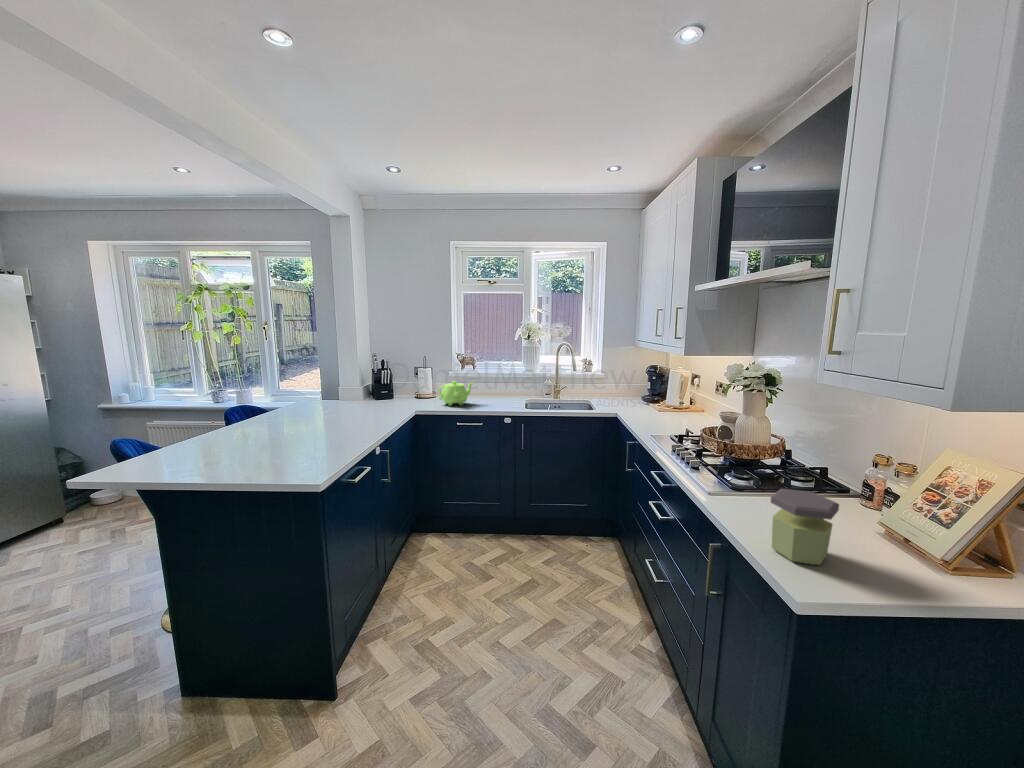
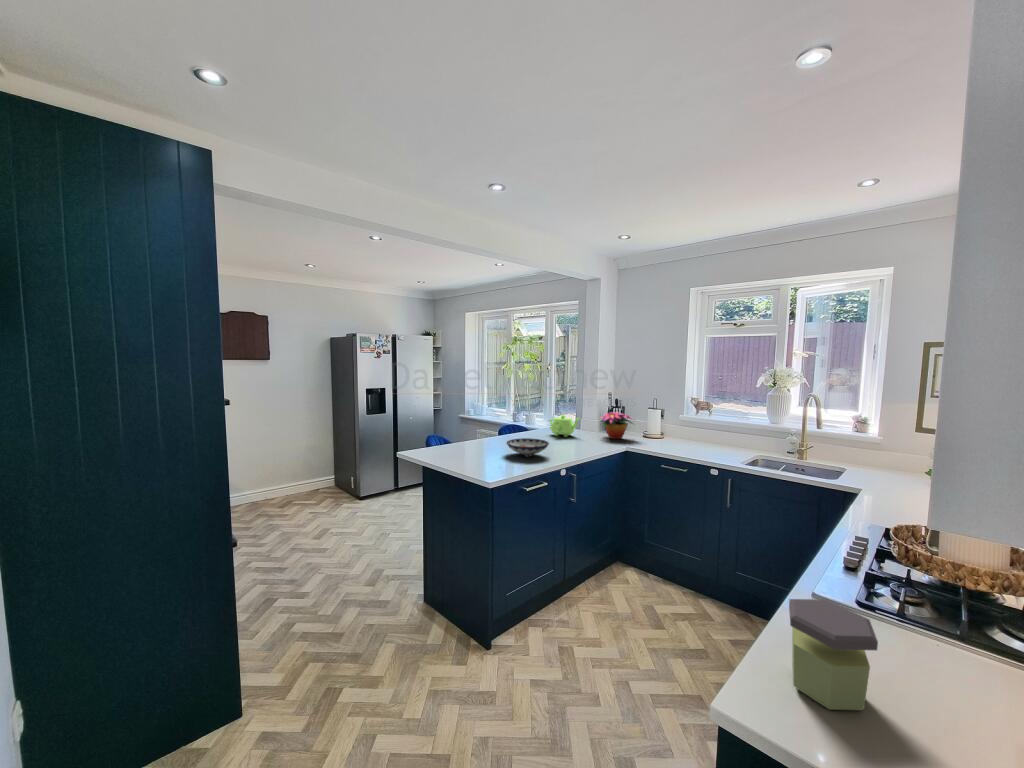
flower arrangement: none [369,372,416,404] -> present [601,412,632,439]
teapot: present [439,381,473,406] -> present [550,415,579,437]
bowl: none [295,416,357,441] -> present [507,438,549,457]

